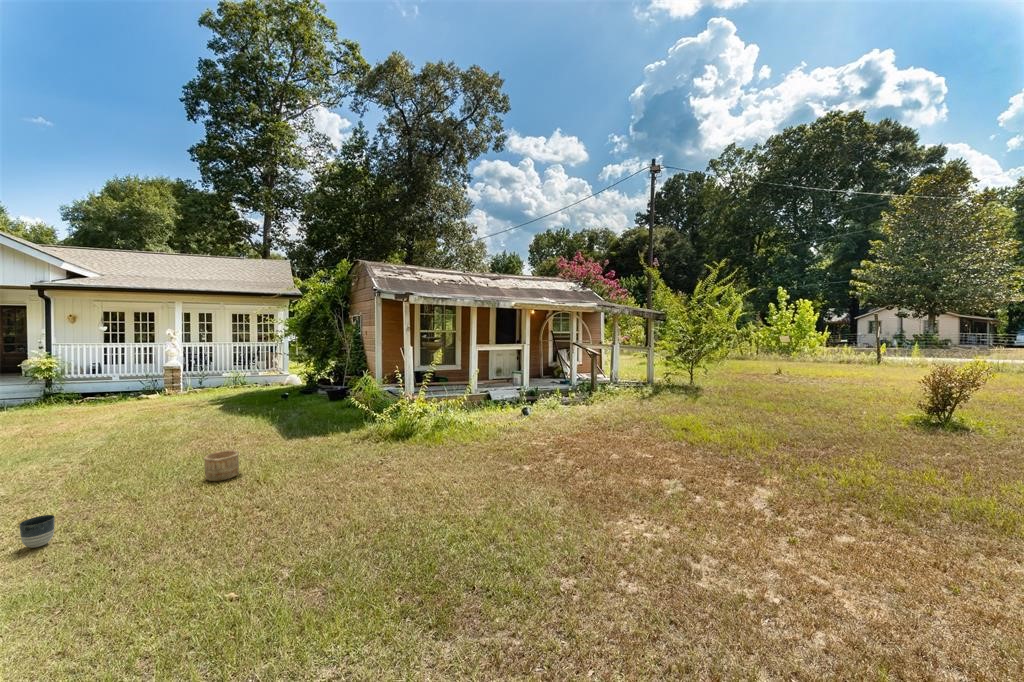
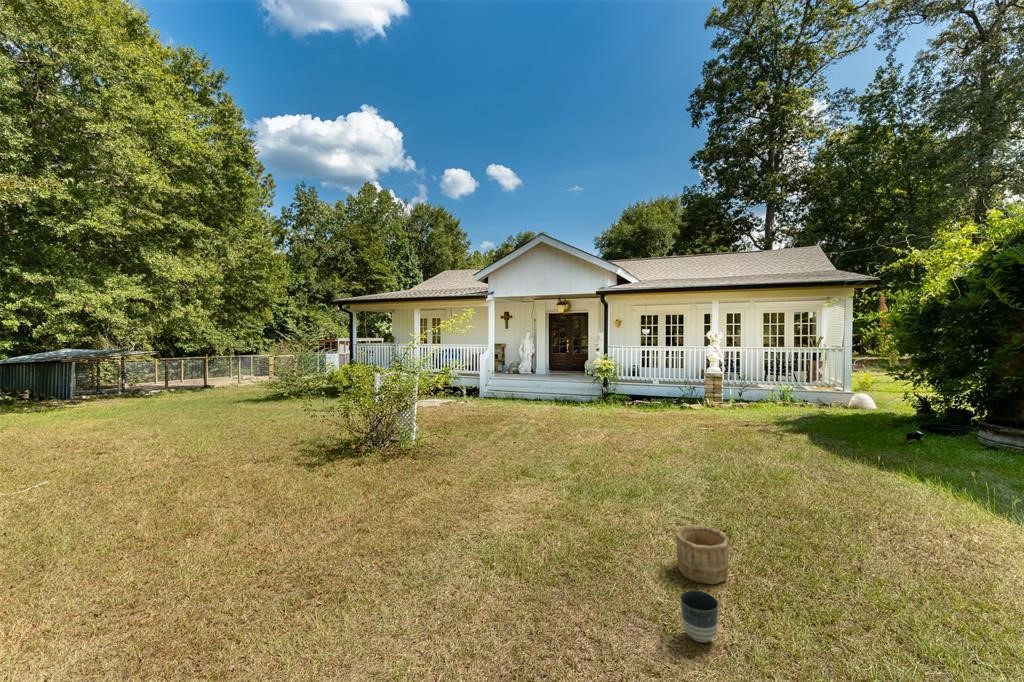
wooden bucket: present [204,450,239,481] -> present [675,525,729,584]

